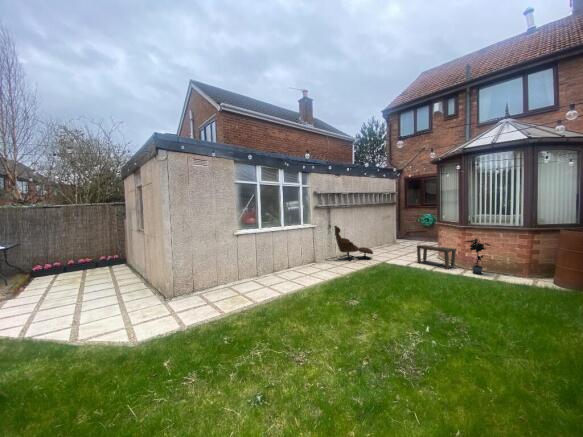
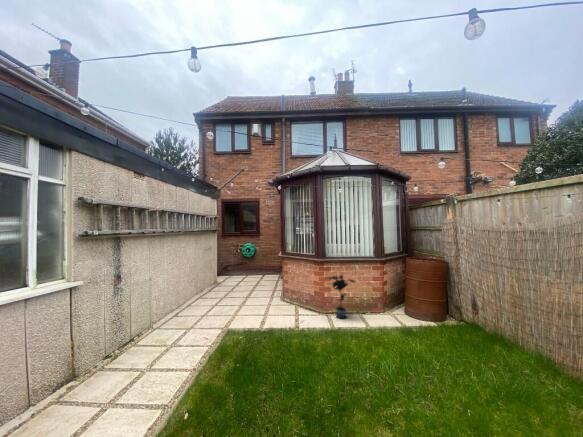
lounge chair: present [334,226,373,261] -> none [128,272,206,342]
bench: present [417,245,457,269] -> none [268,286,314,318]

